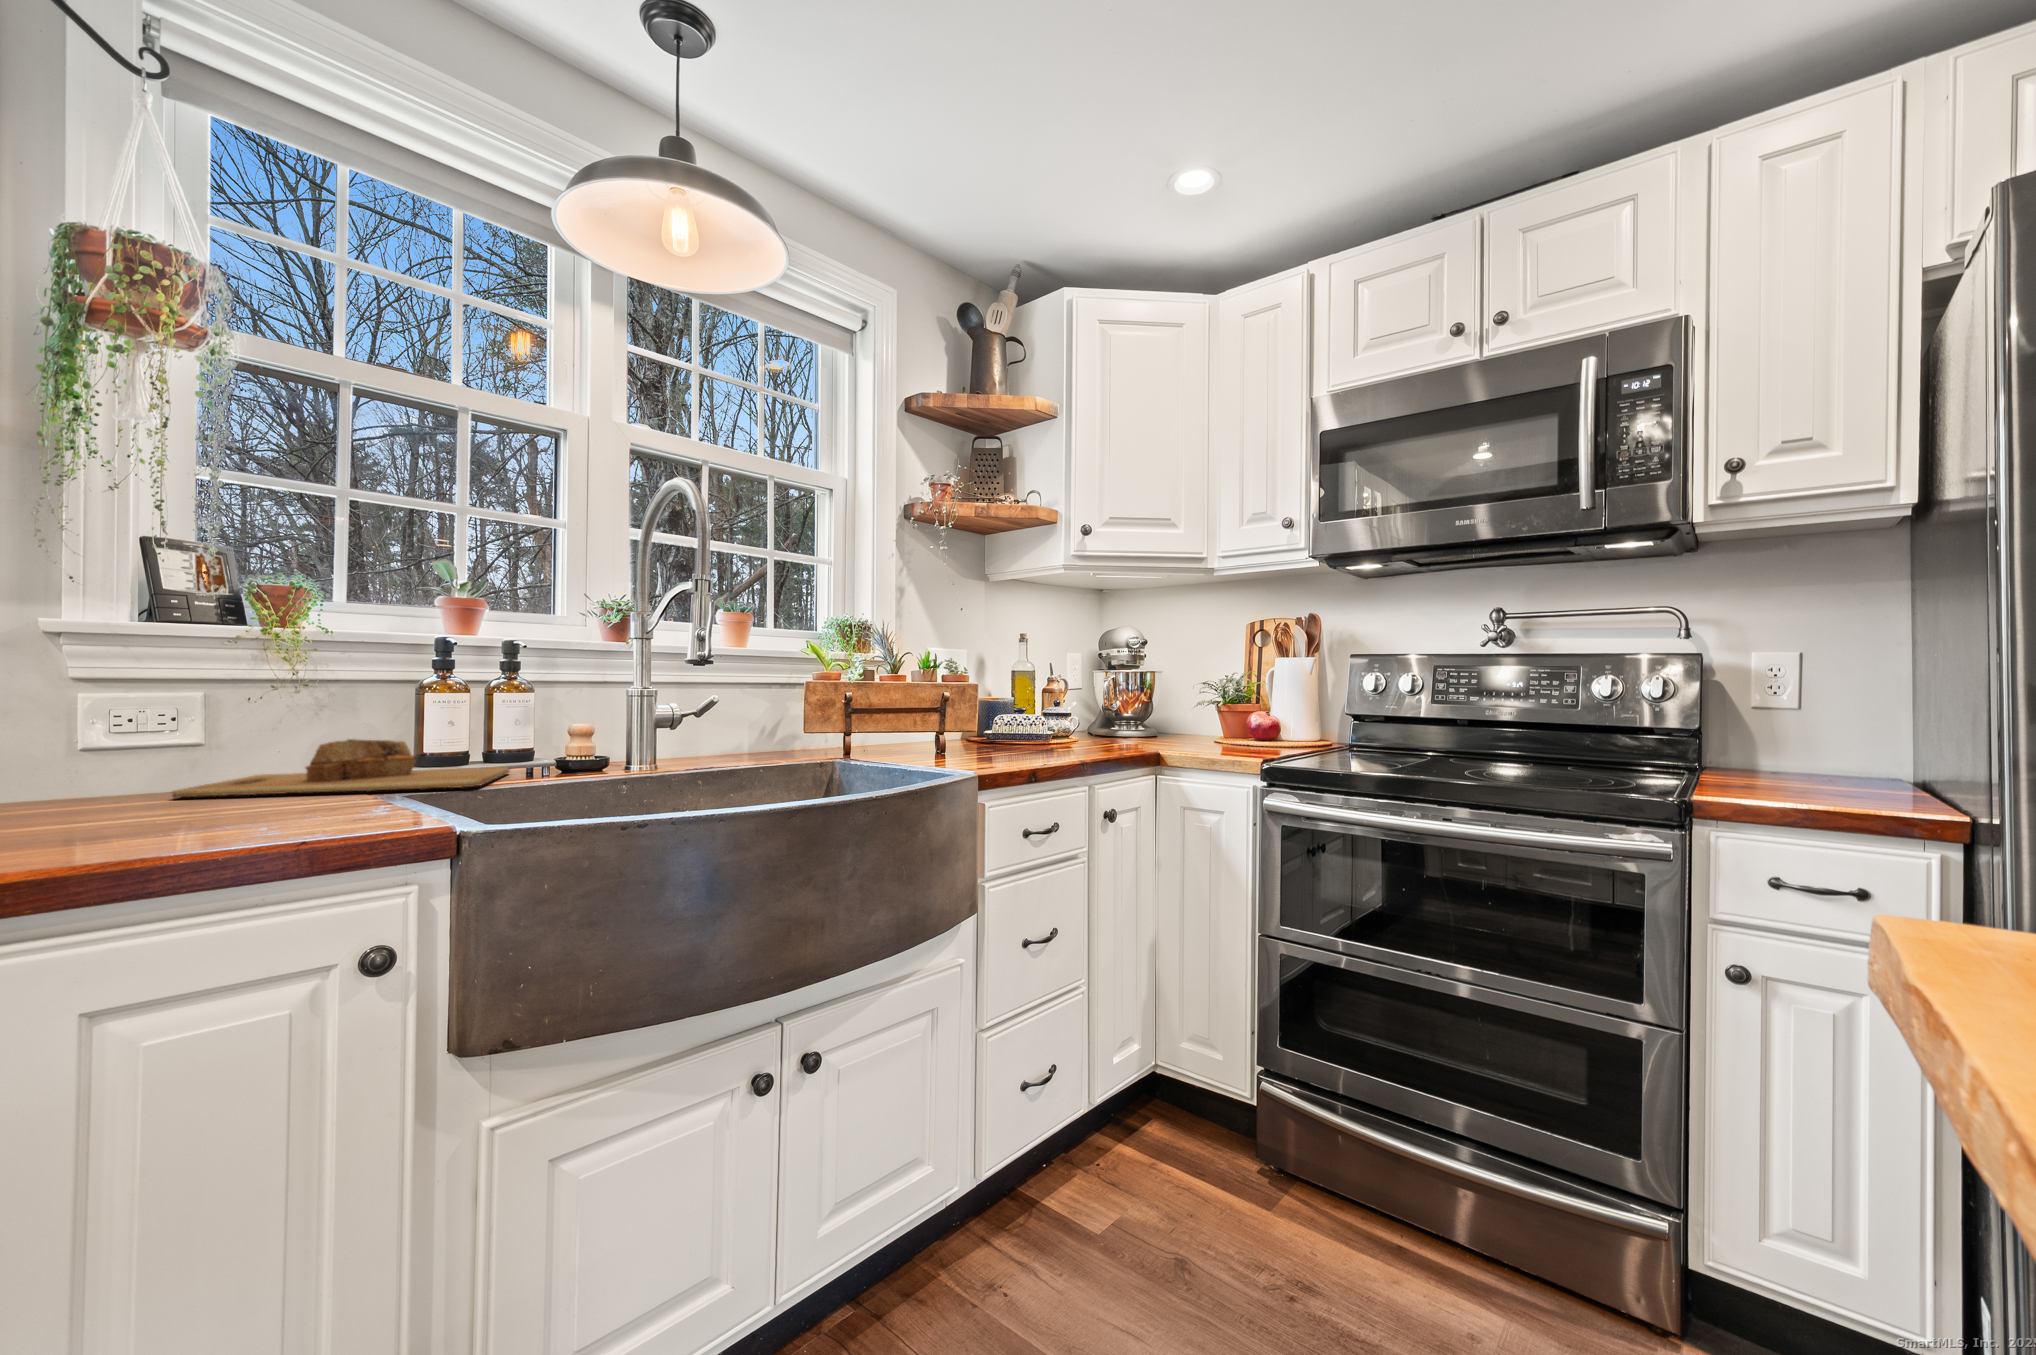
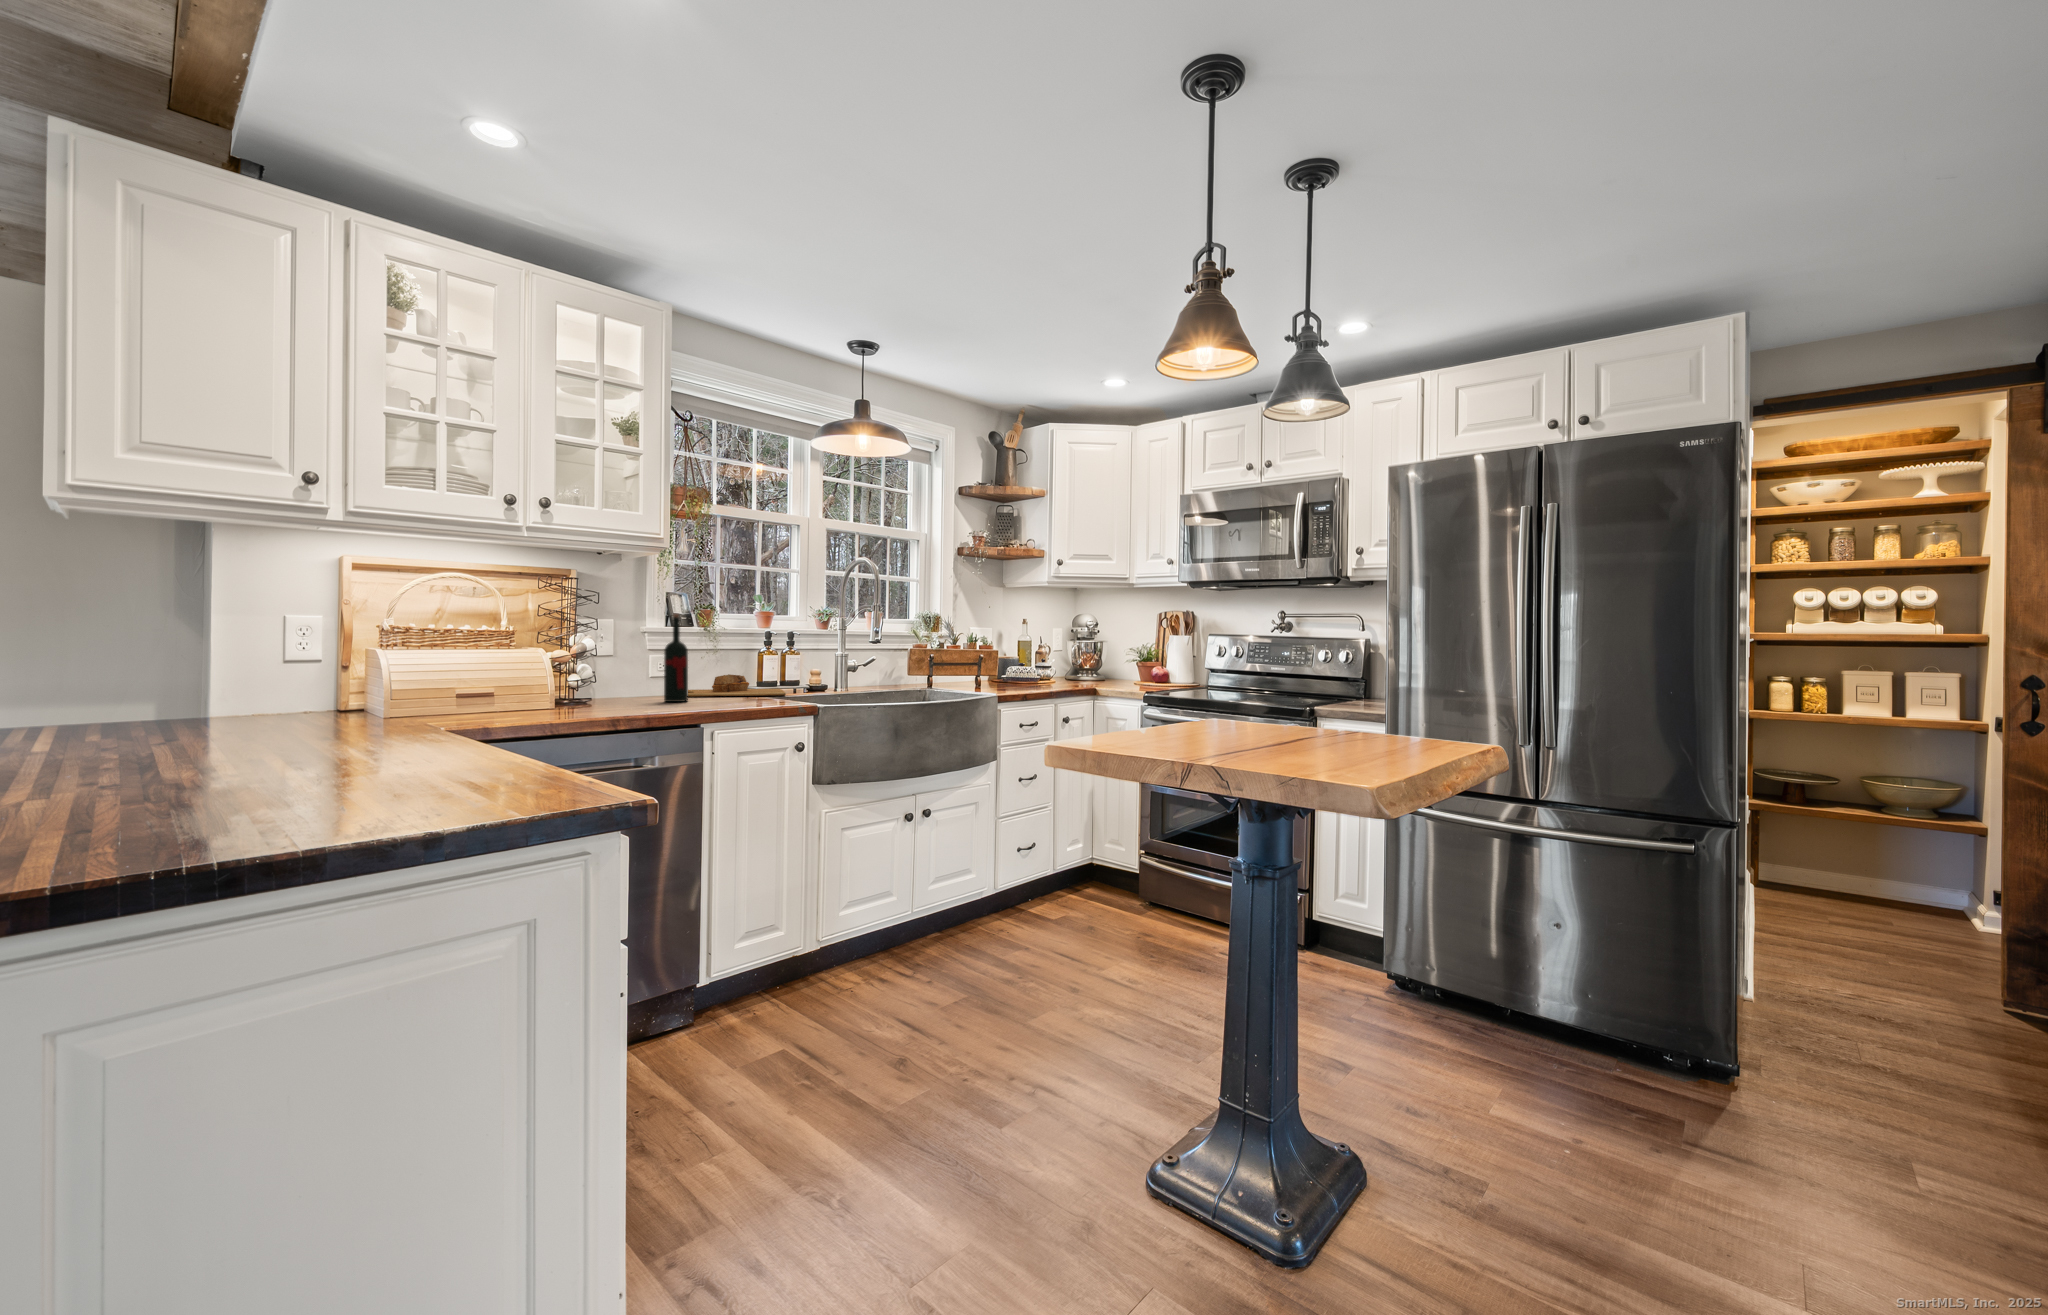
wine bottle: none [44,576,136,823] -> present [664,614,688,702]

